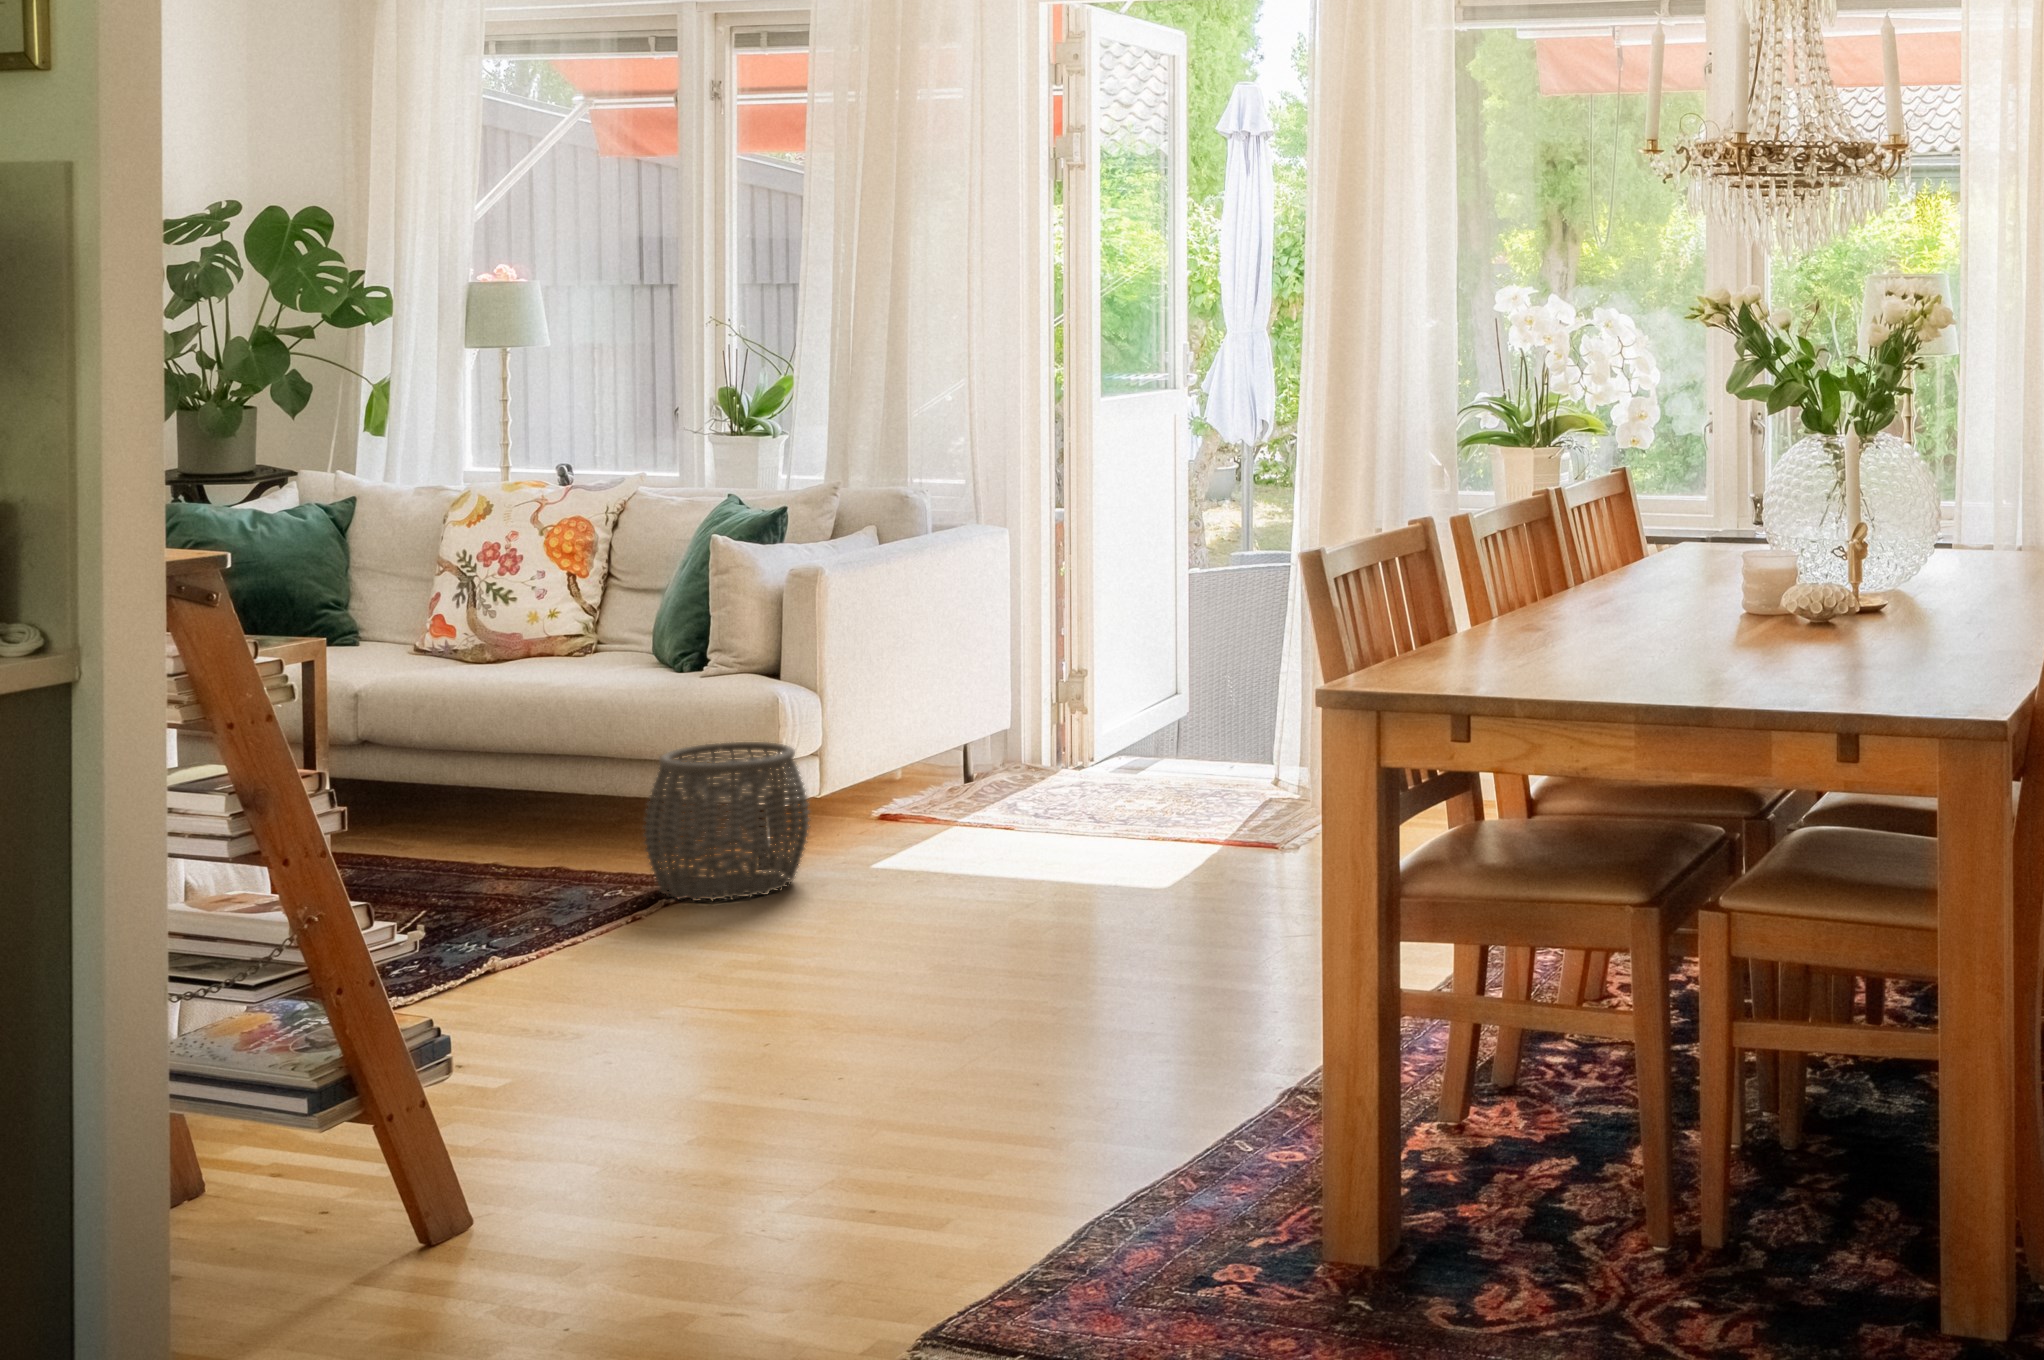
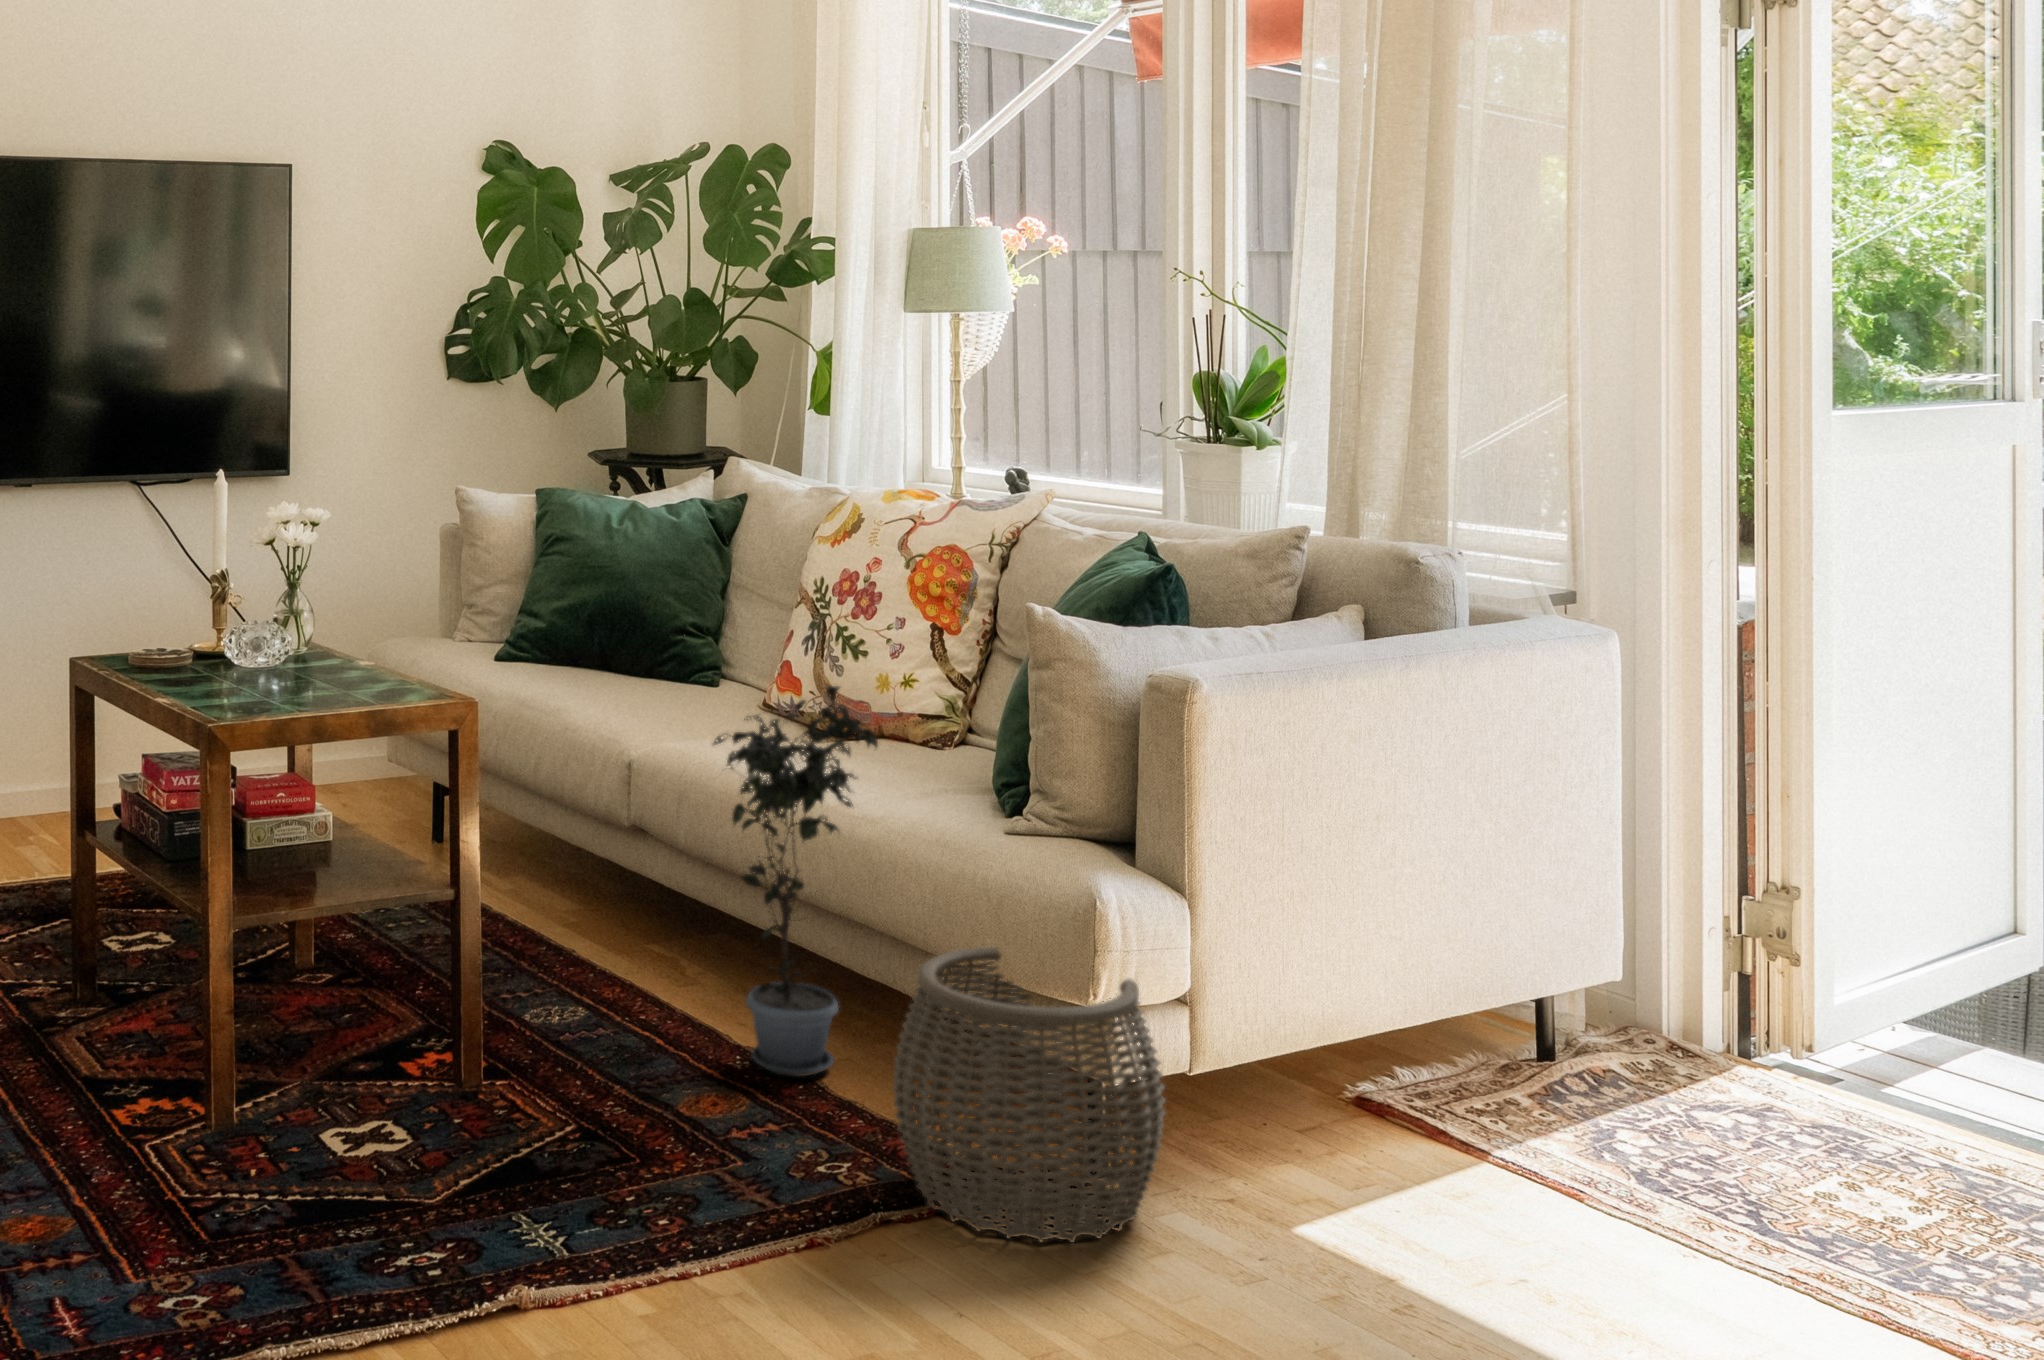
potted plant: none [460,607,584,877] -> present [713,685,878,1077]

